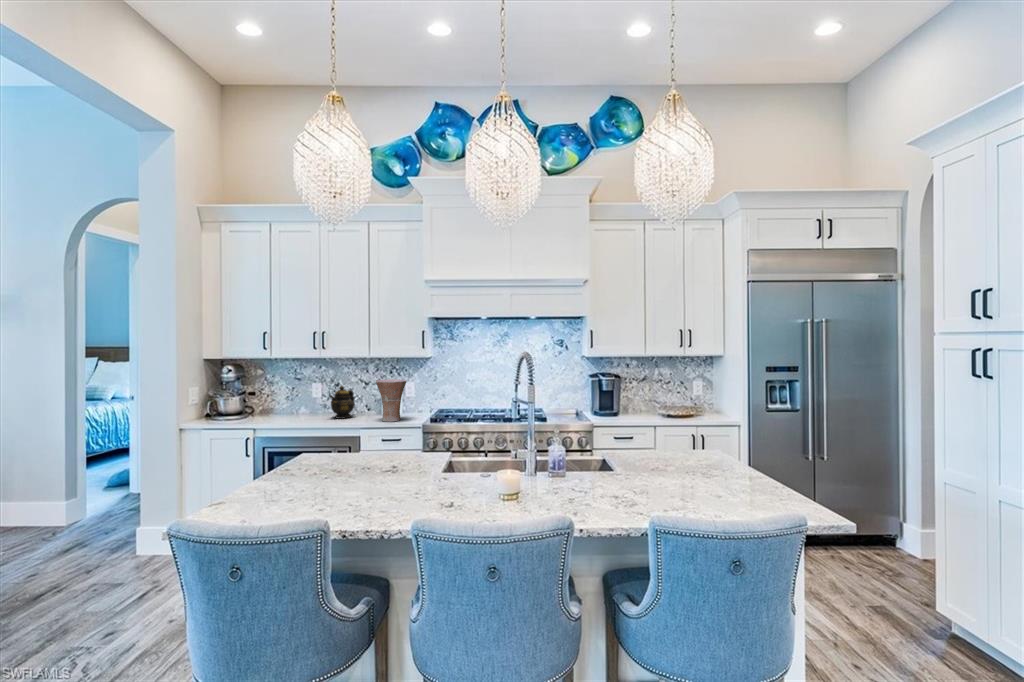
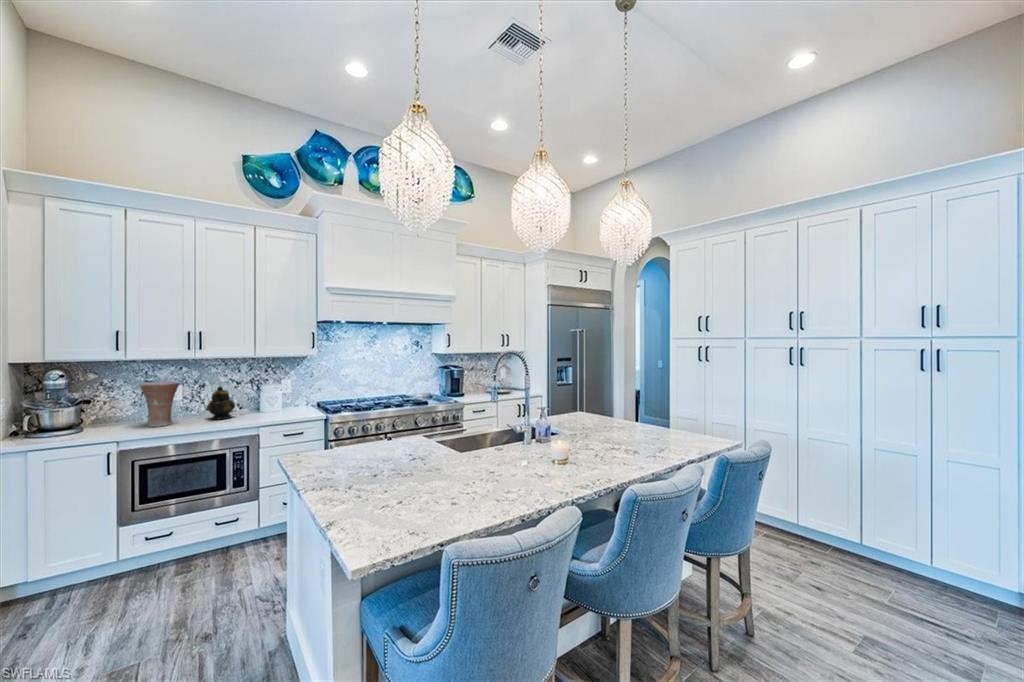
vase: present [376,379,406,422] -> present [139,381,179,427]

